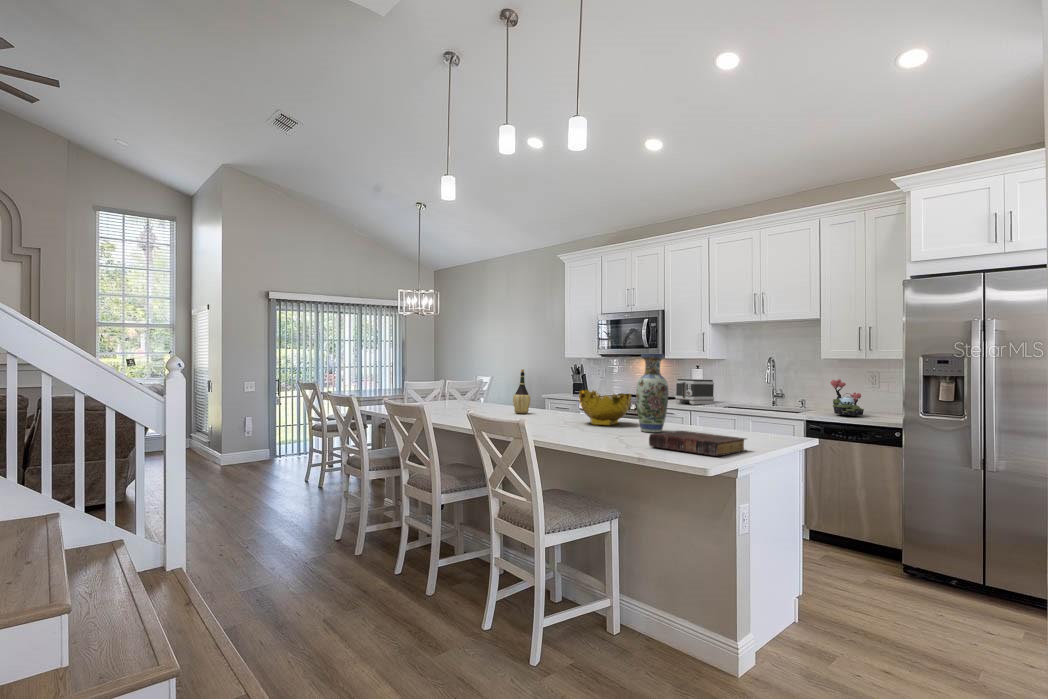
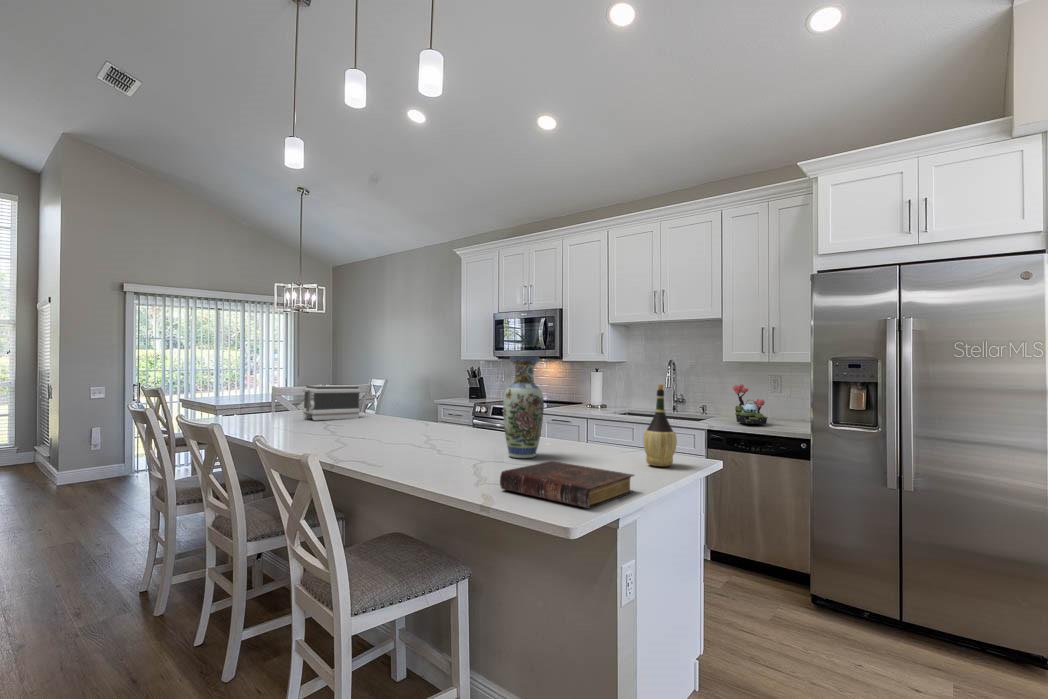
wine bottle: present [513,369,531,414] -> present [643,384,677,466]
toaster: present [675,379,714,405] -> present [302,385,360,420]
decorative bowl: present [579,390,631,425] -> none [439,401,504,447]

